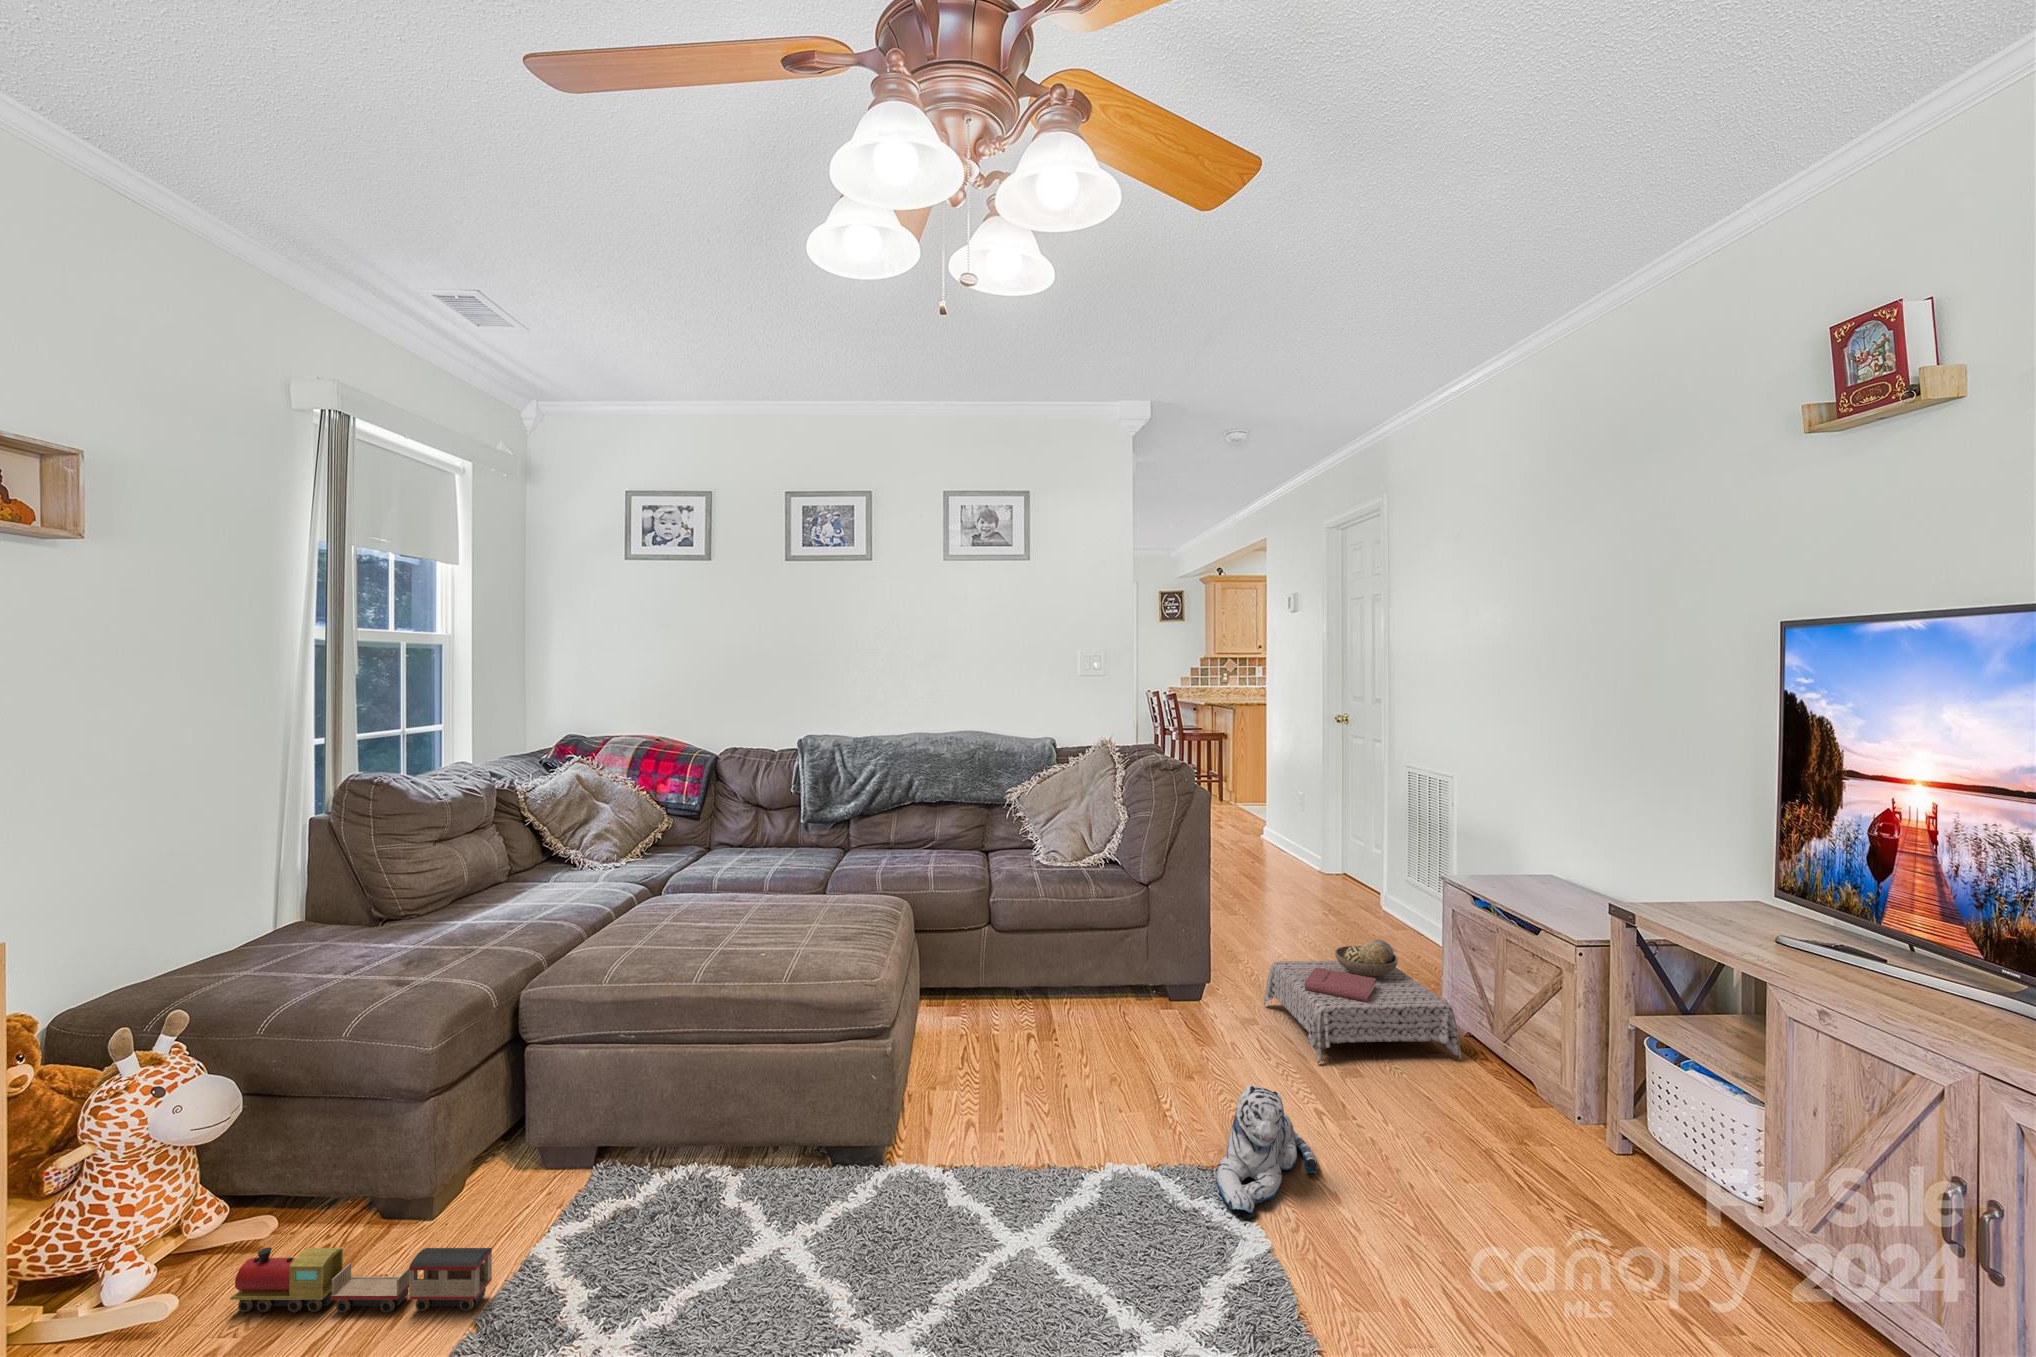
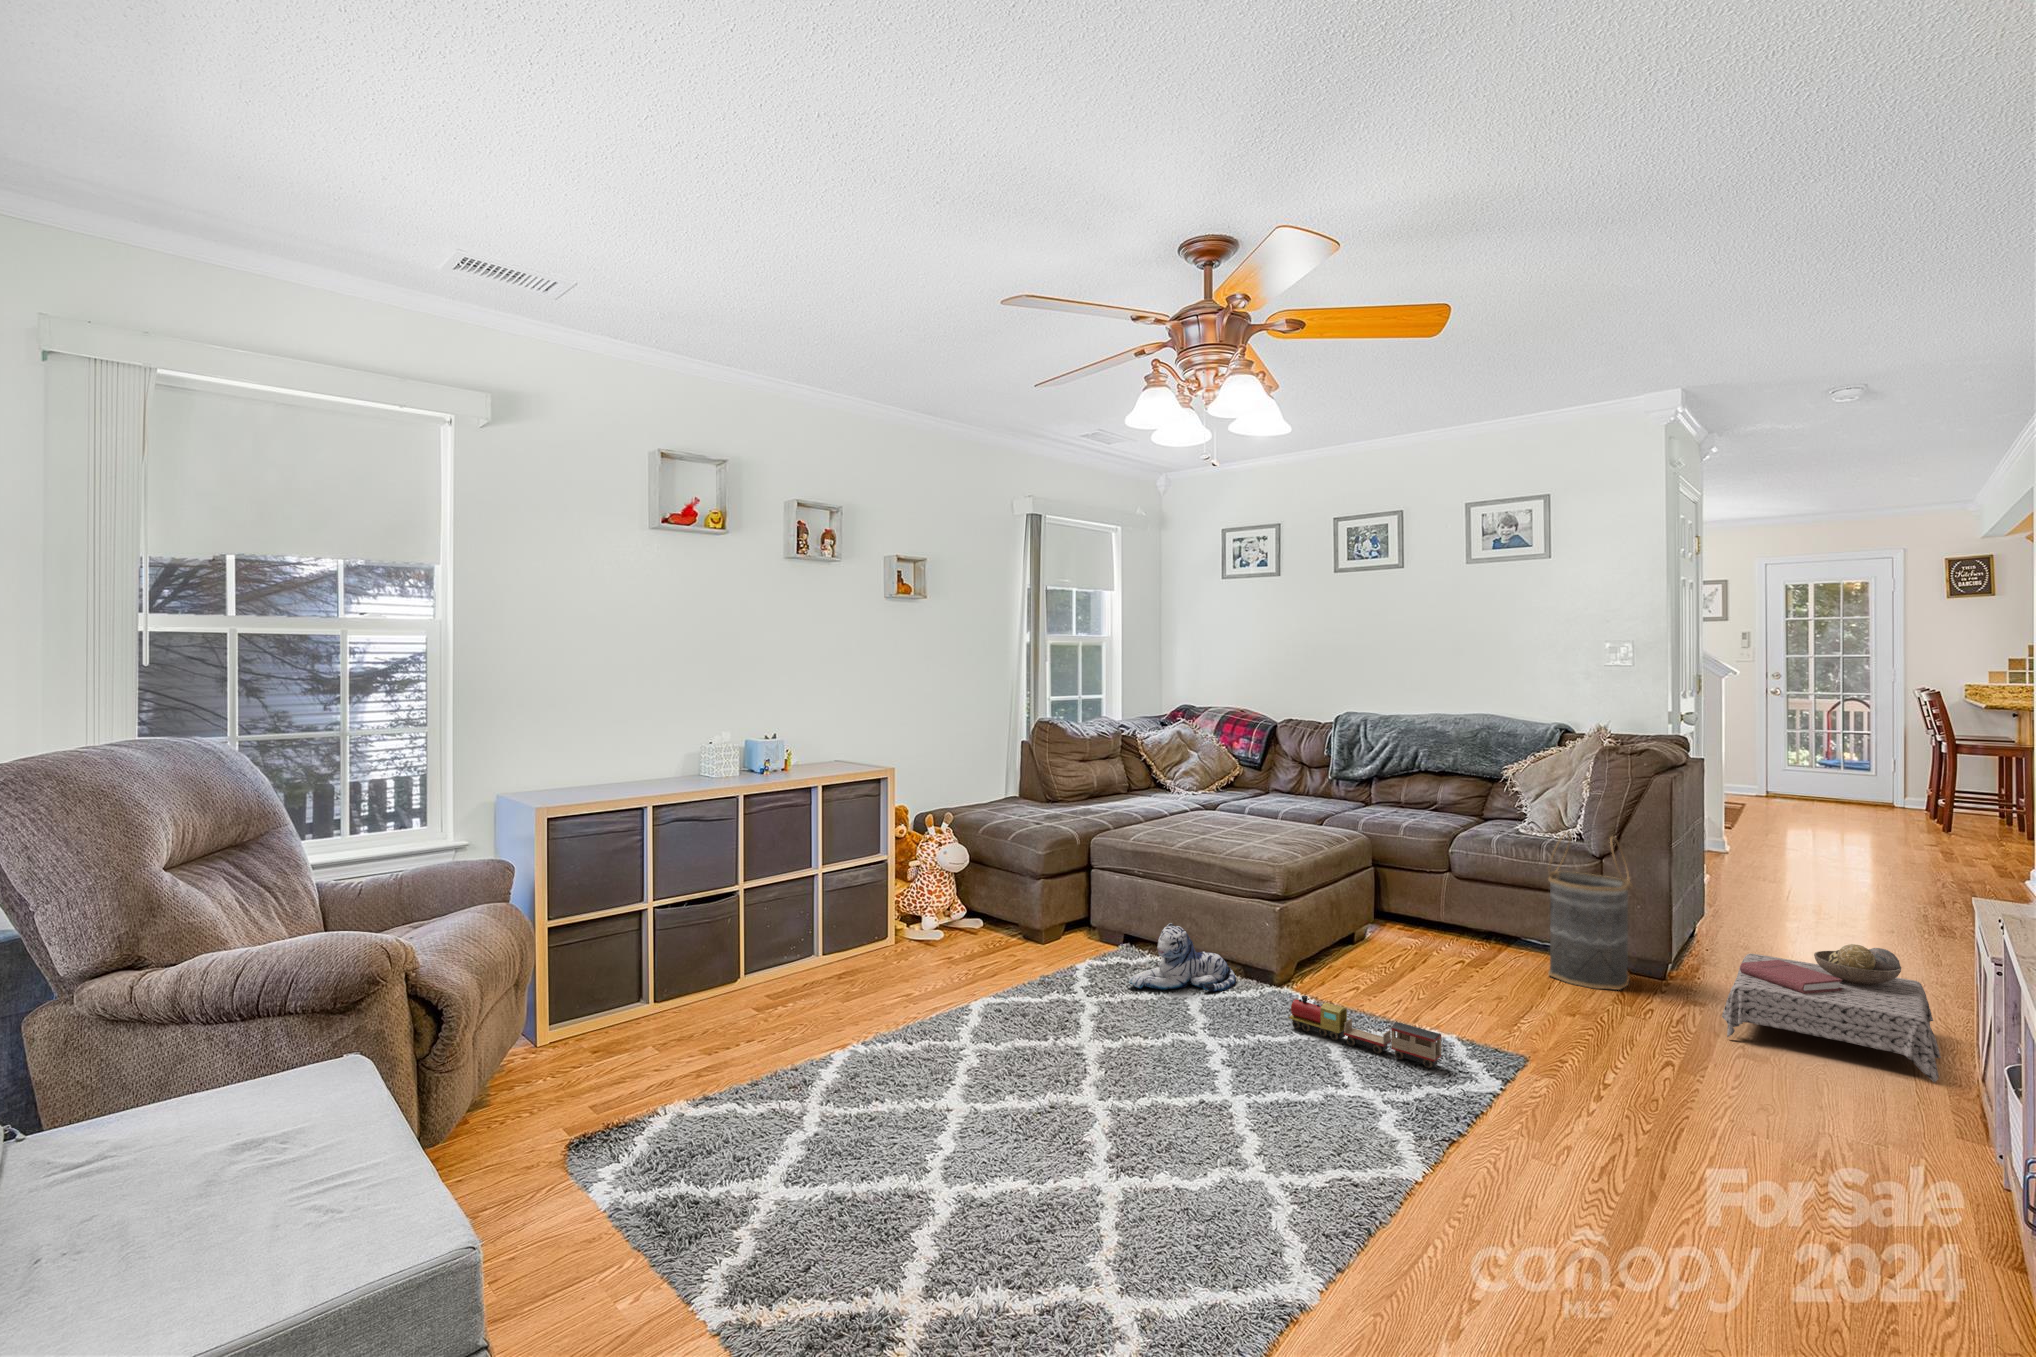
basket: none [1112,864,1190,1034] -> present [1548,831,1633,990]
plush toy: present [1216,1085,1317,1213] -> present [1129,923,1236,991]
toy train: present [230,1248,492,1313] -> present [1289,995,1441,1068]

